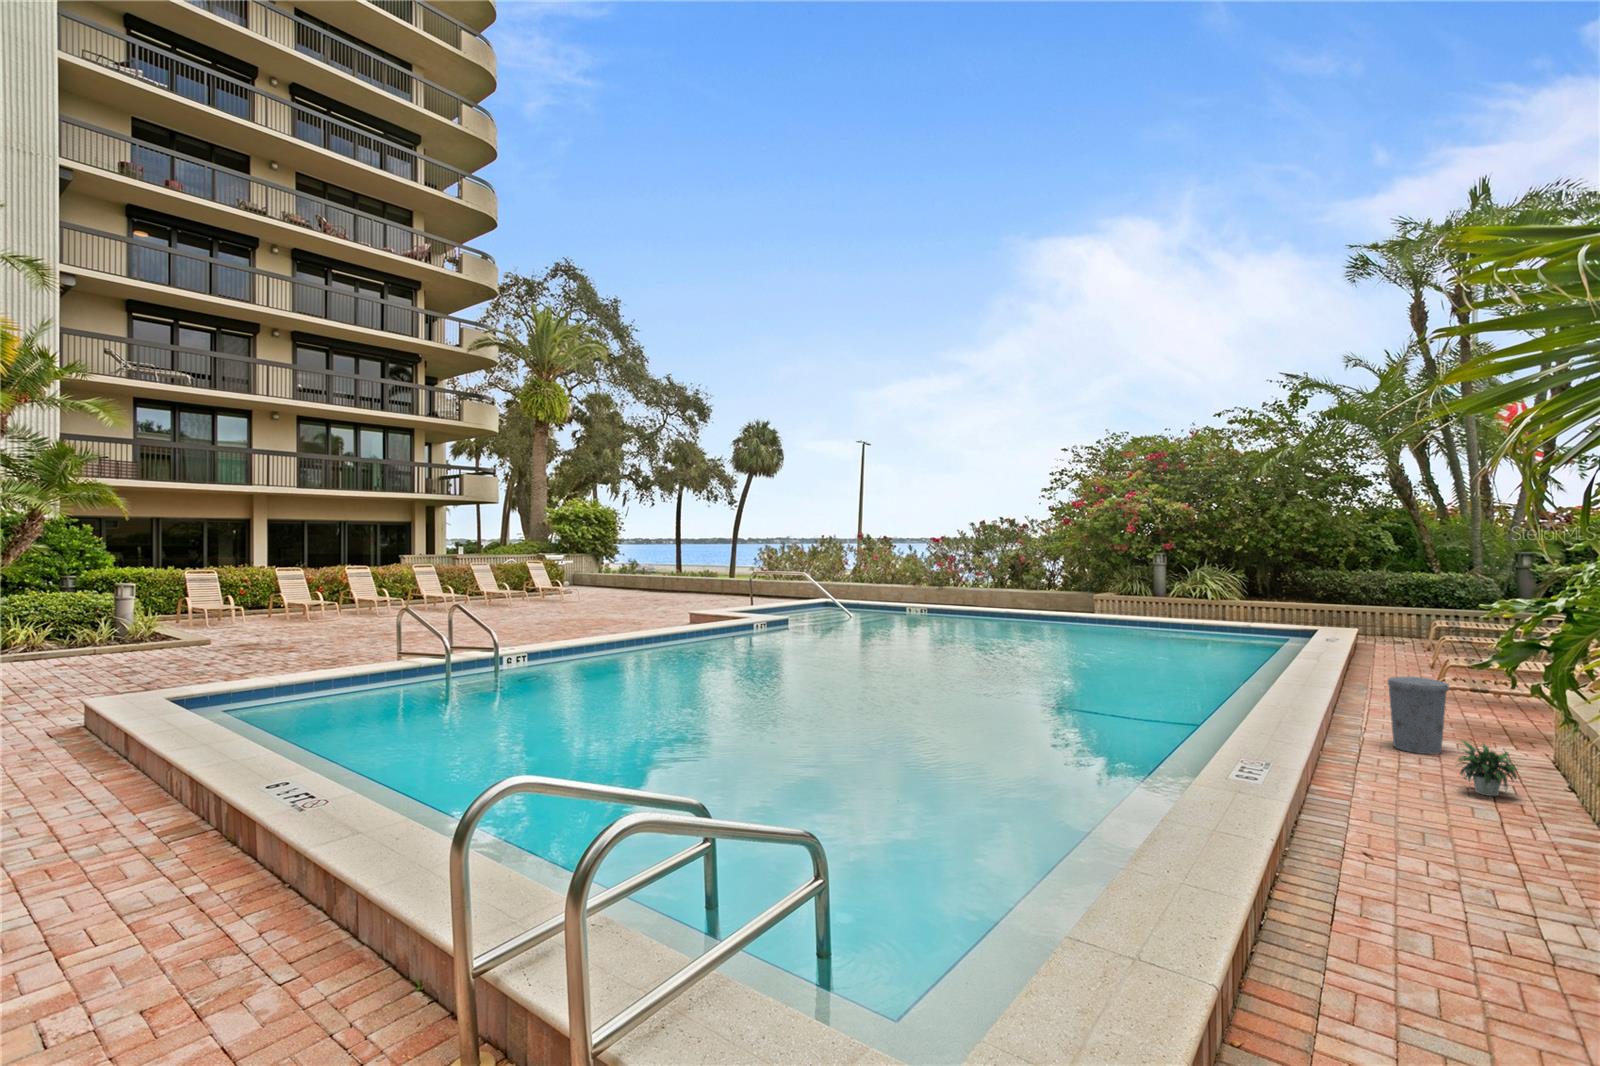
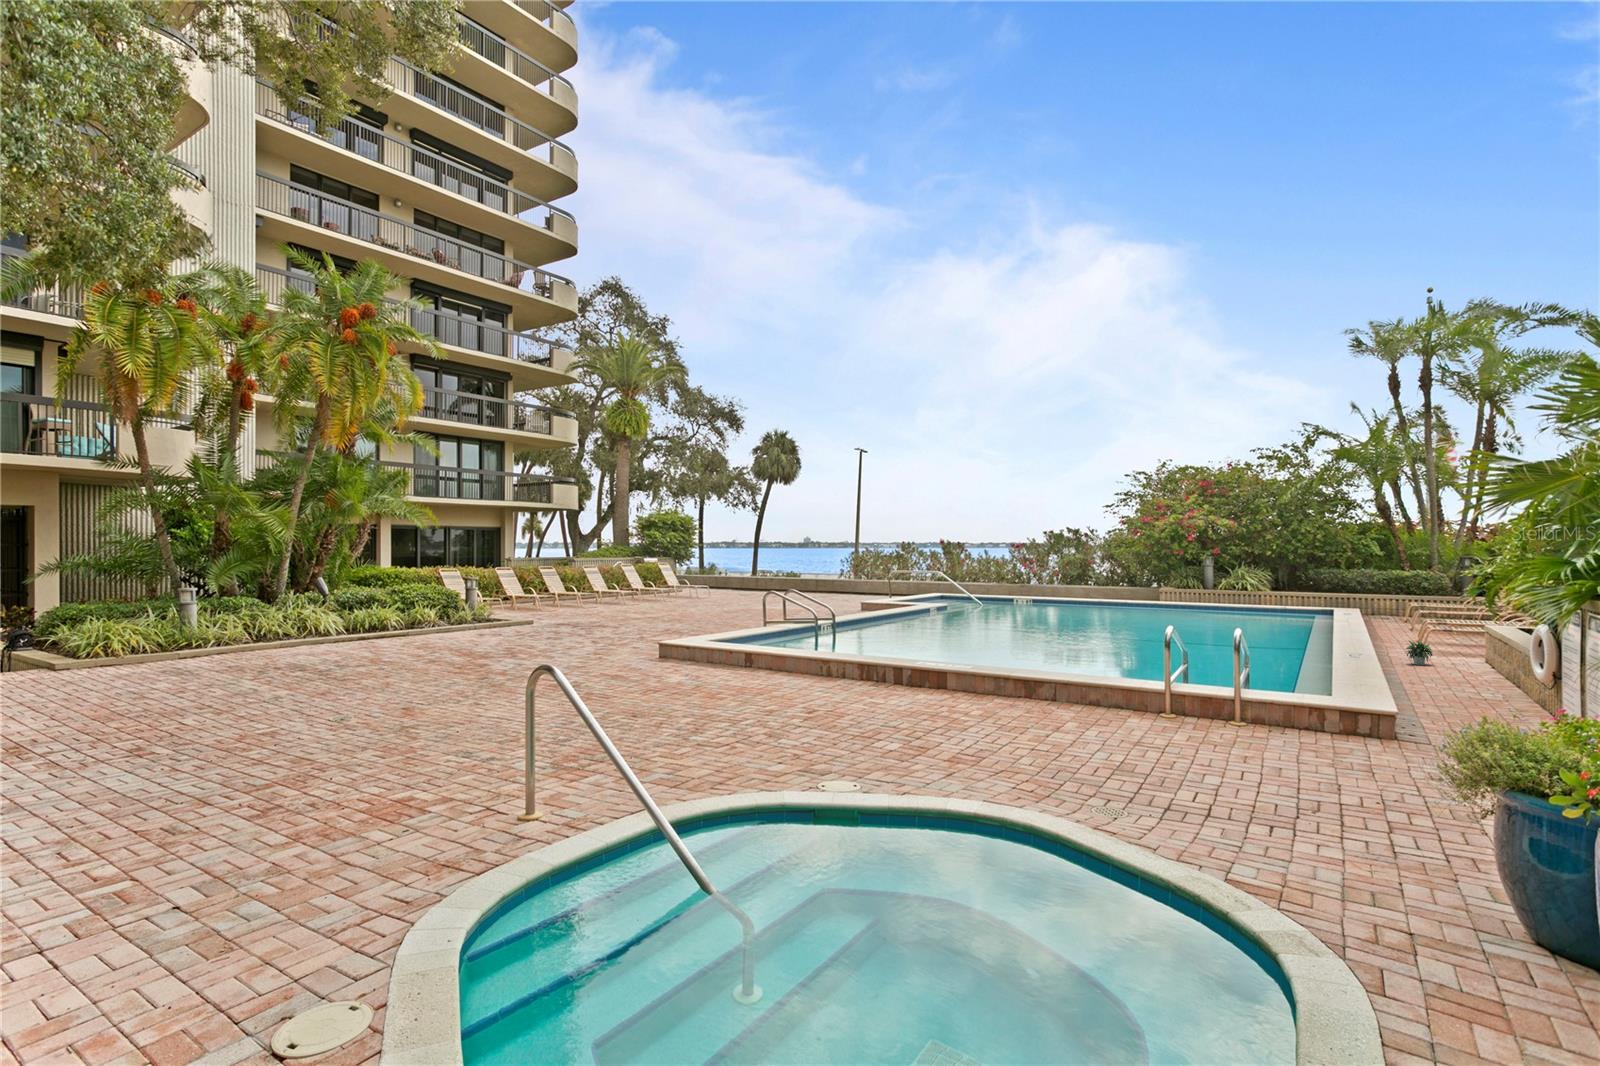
trash can: present [1388,676,1449,754] -> none [1374,616,1405,656]

